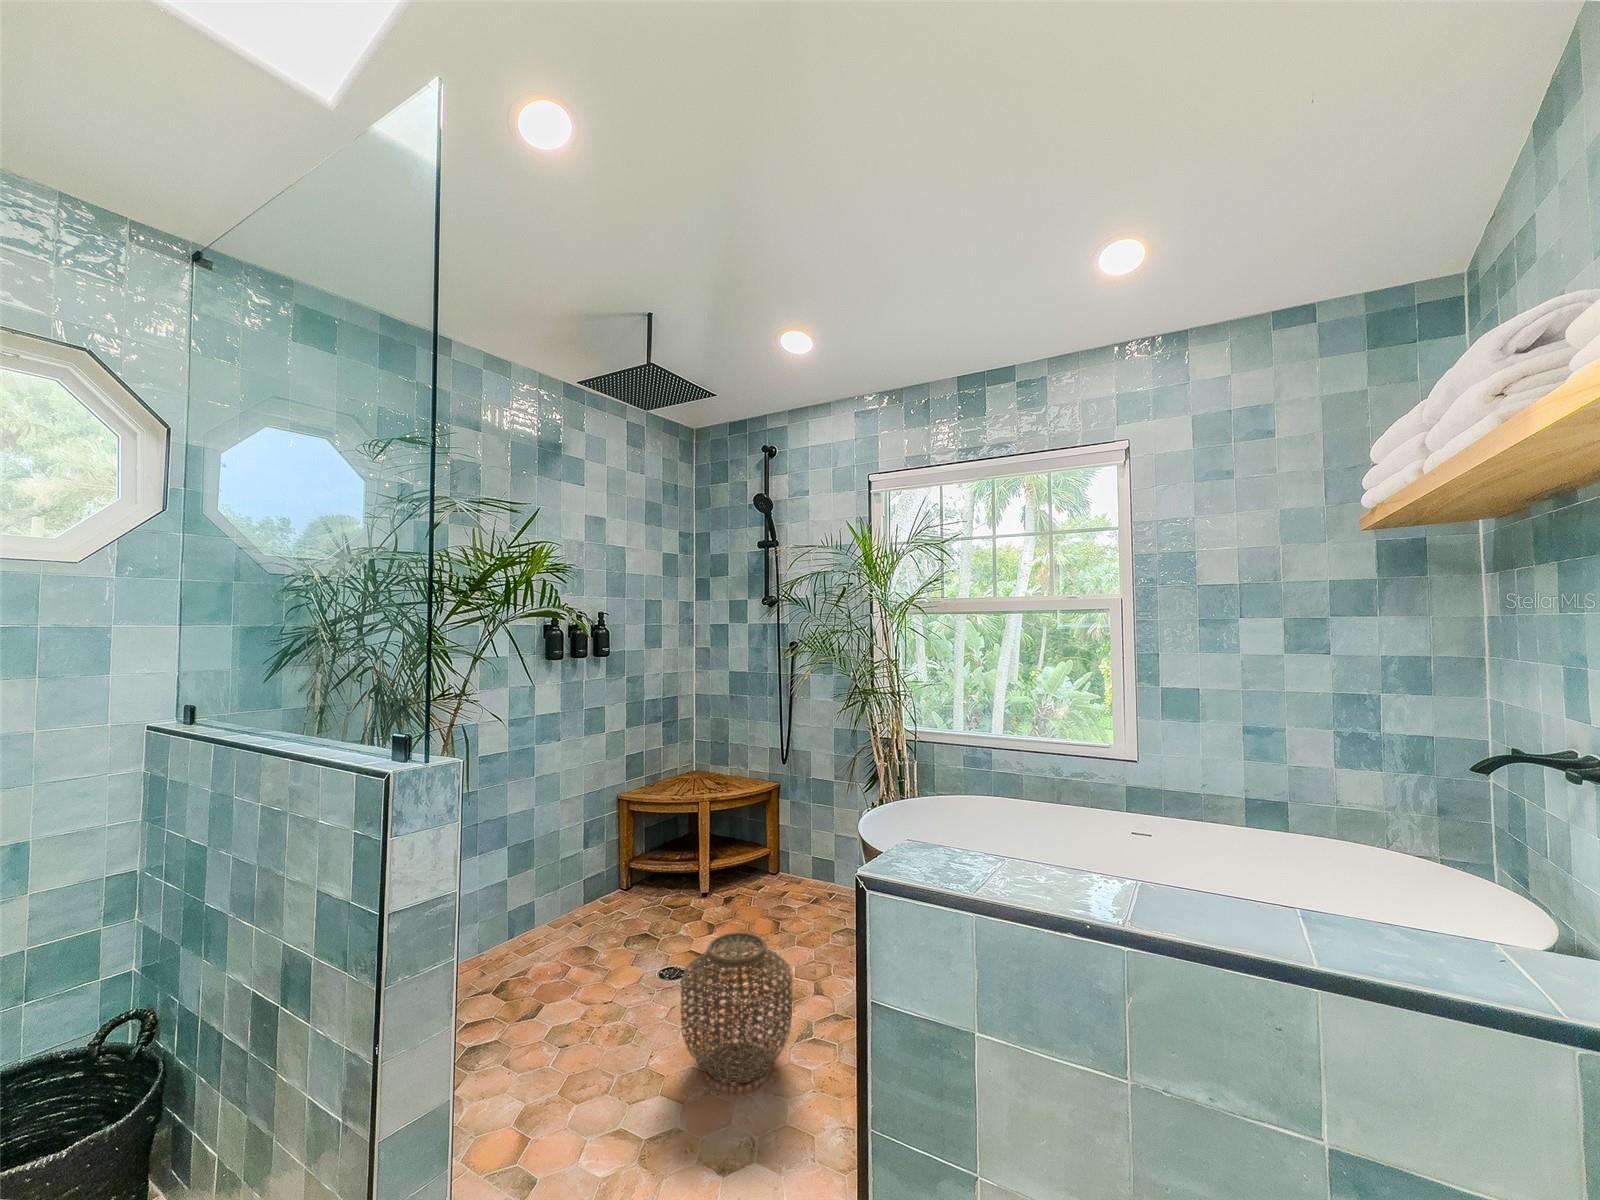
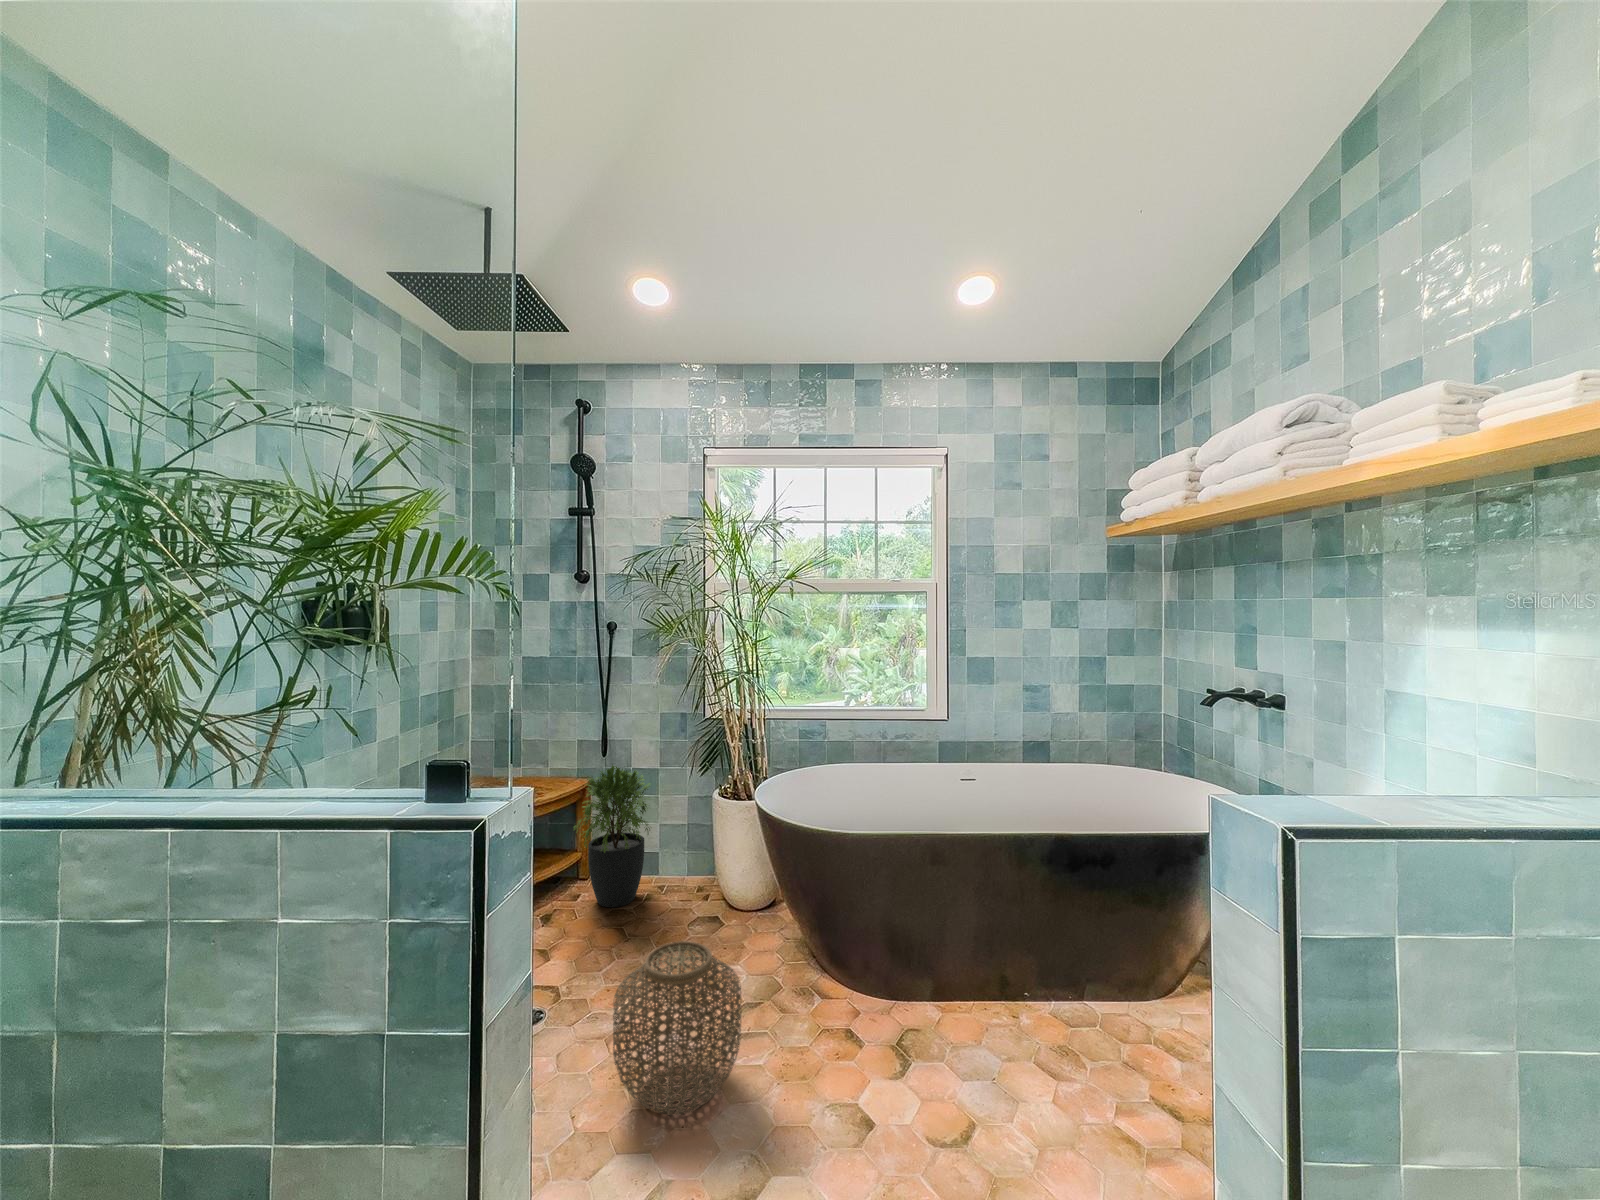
potted plant: none [748,772,825,903] -> present [574,765,650,907]

